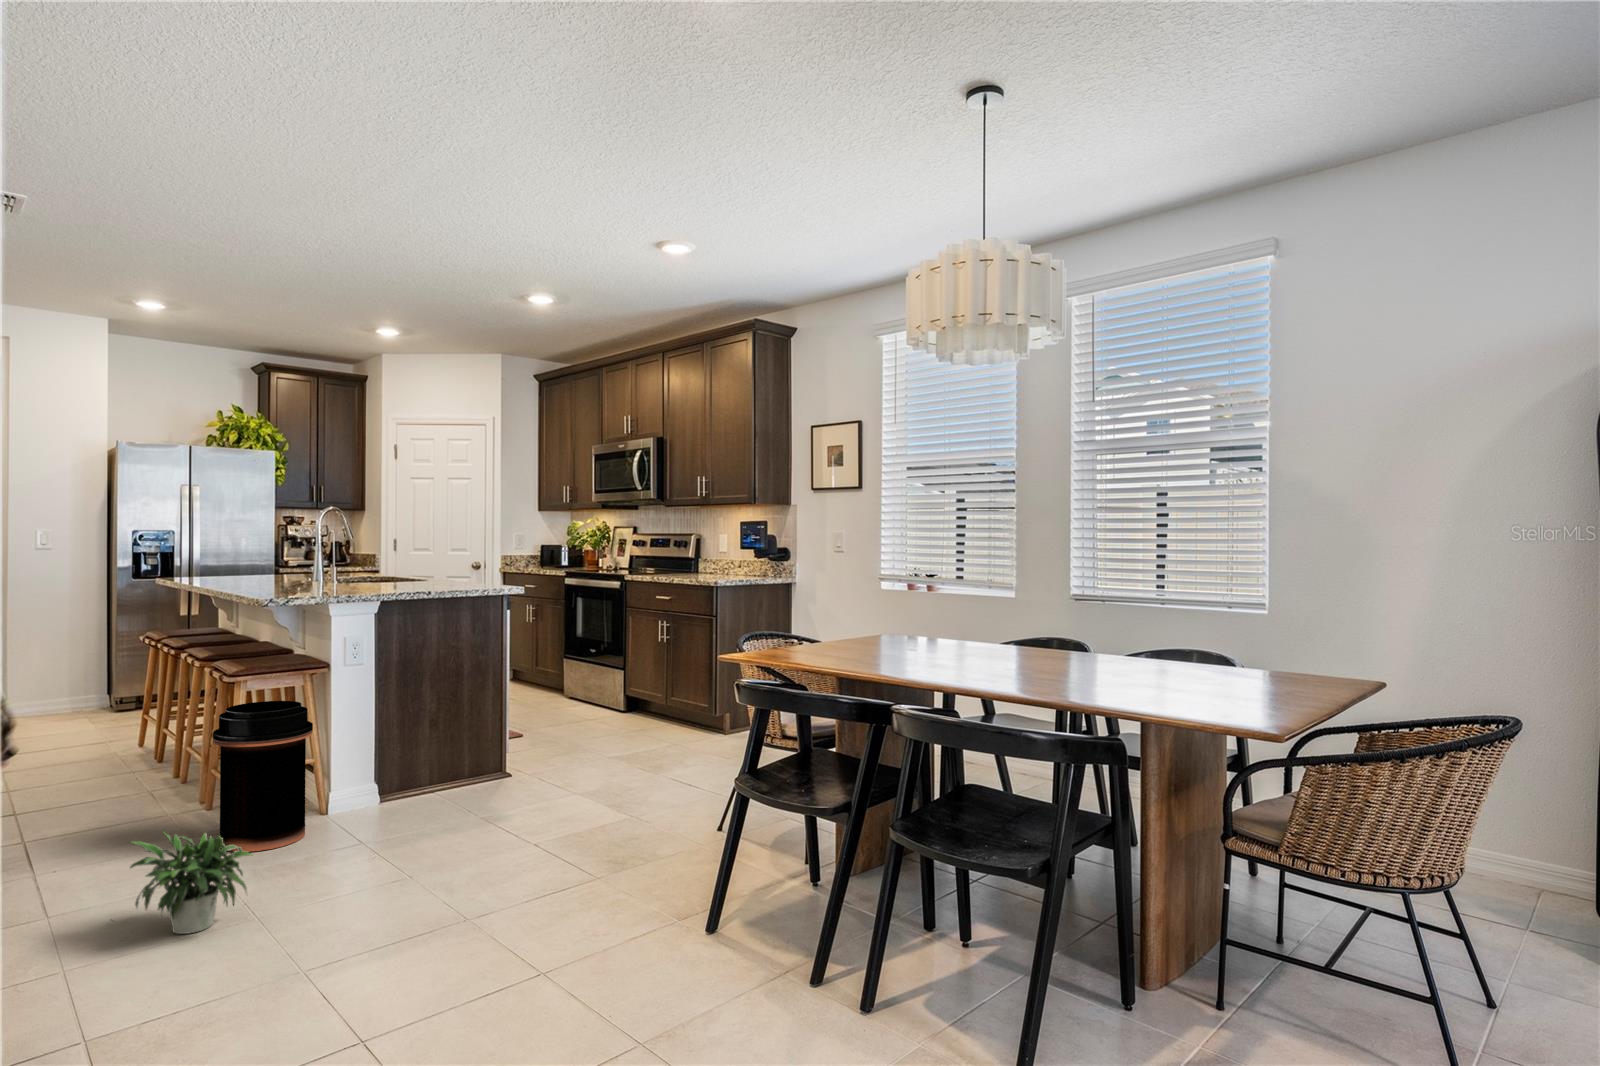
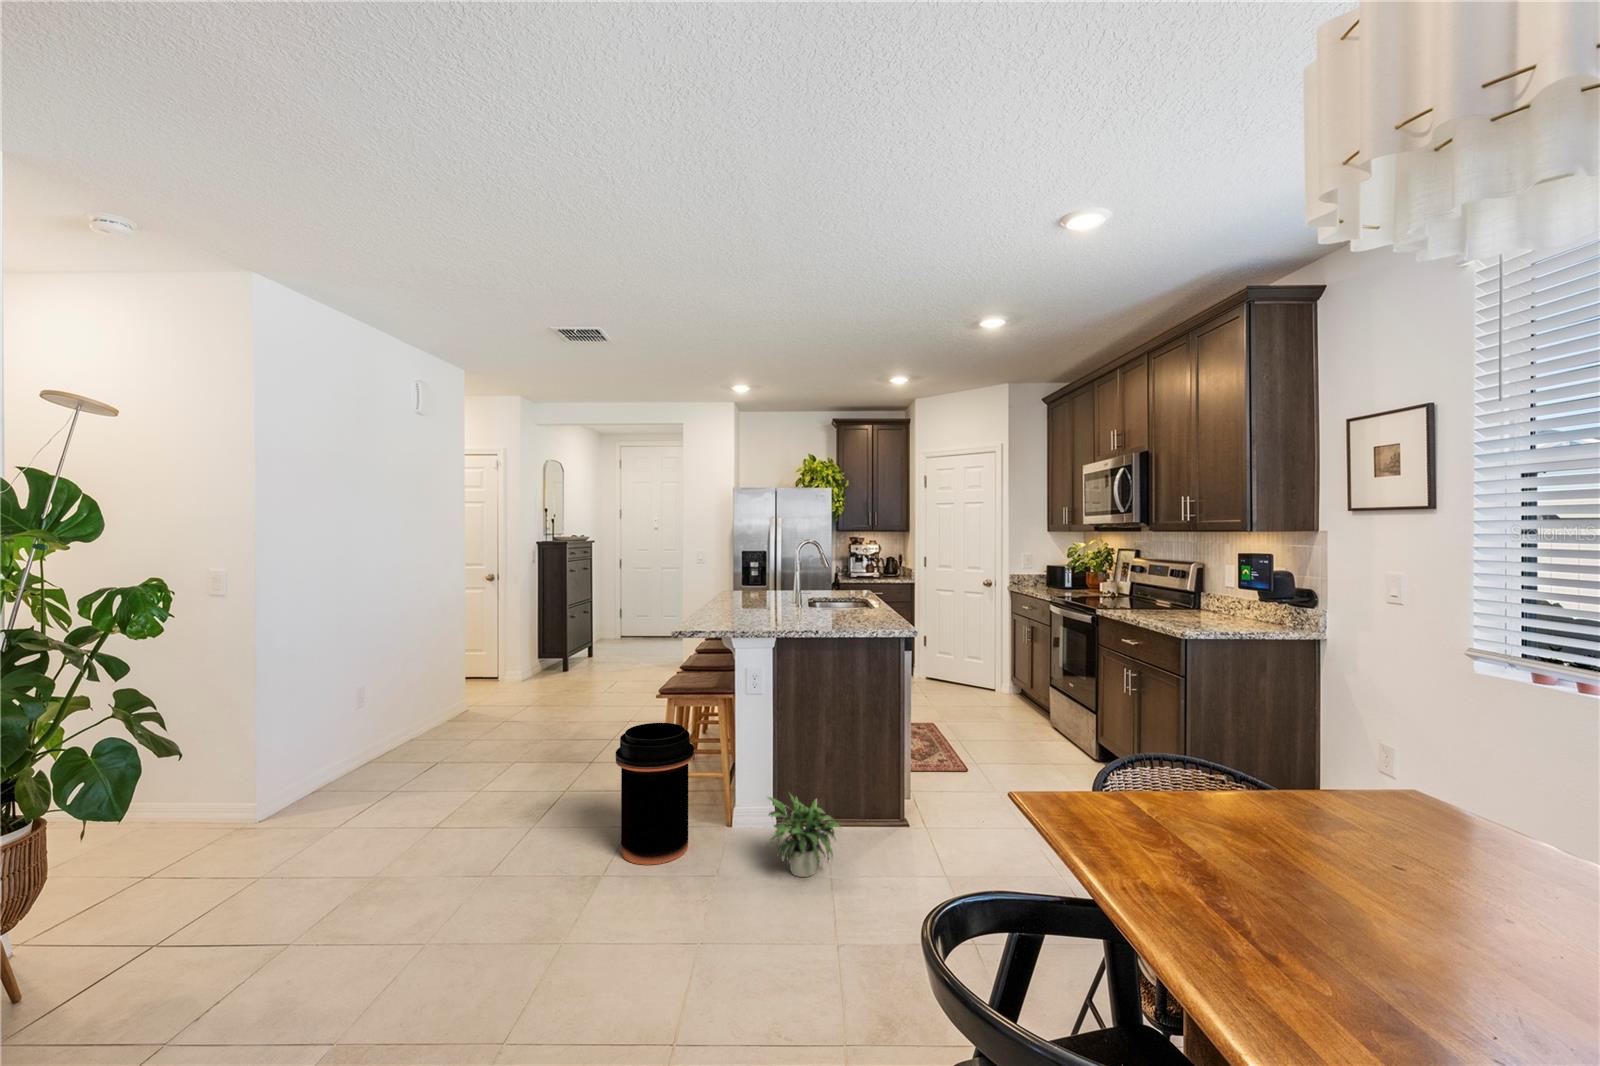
potted plant: present [111,831,253,934] -> present [768,794,841,877]

